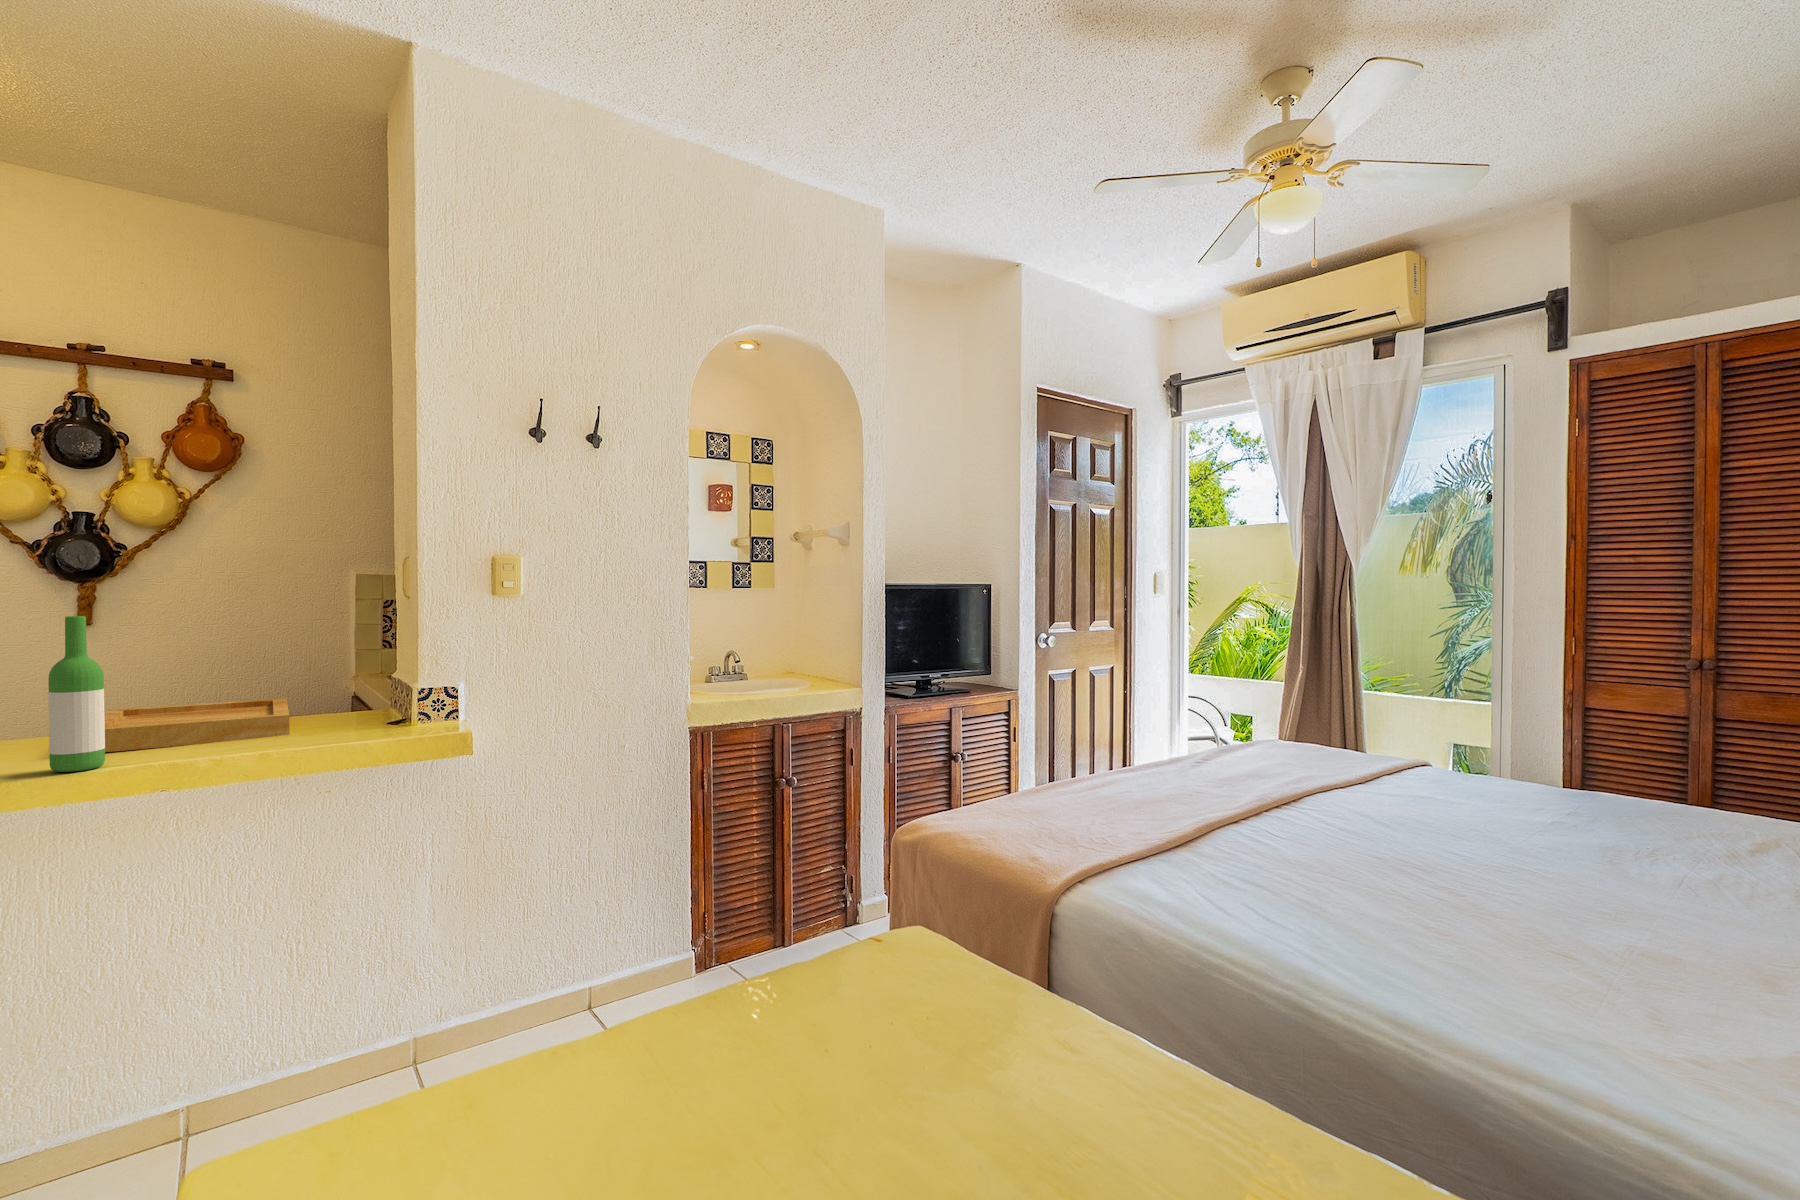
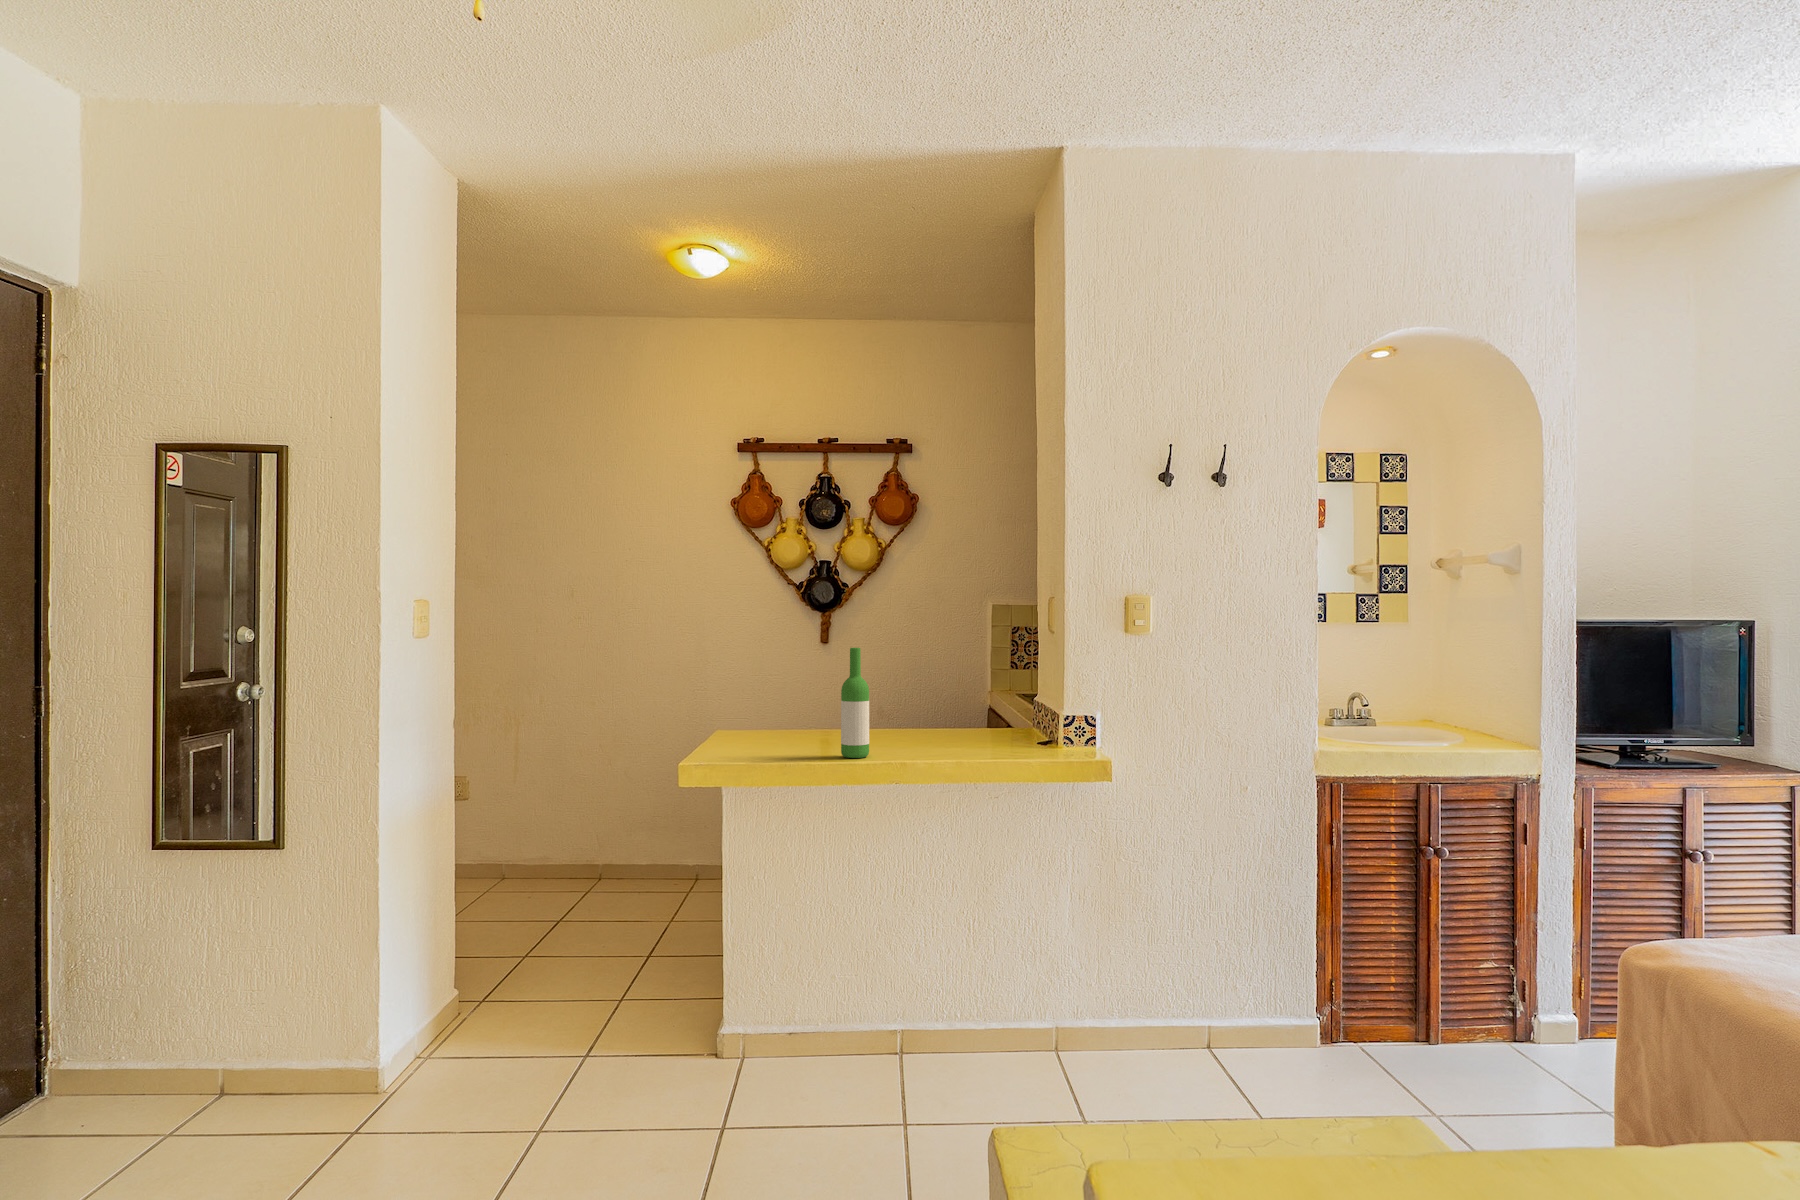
tray: present [104,698,290,752] -> none [853,717,972,747]

